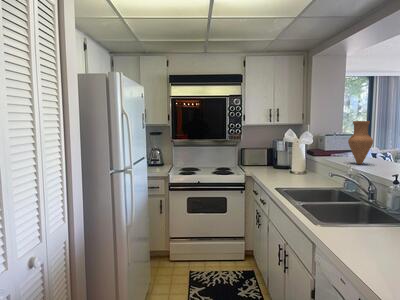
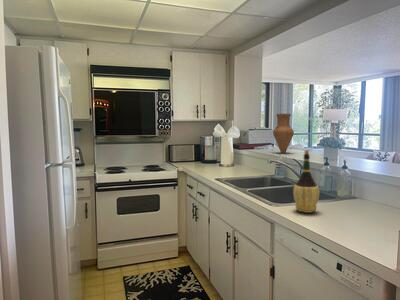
wine bottle: none [344,172,375,241] -> present [293,150,319,213]

